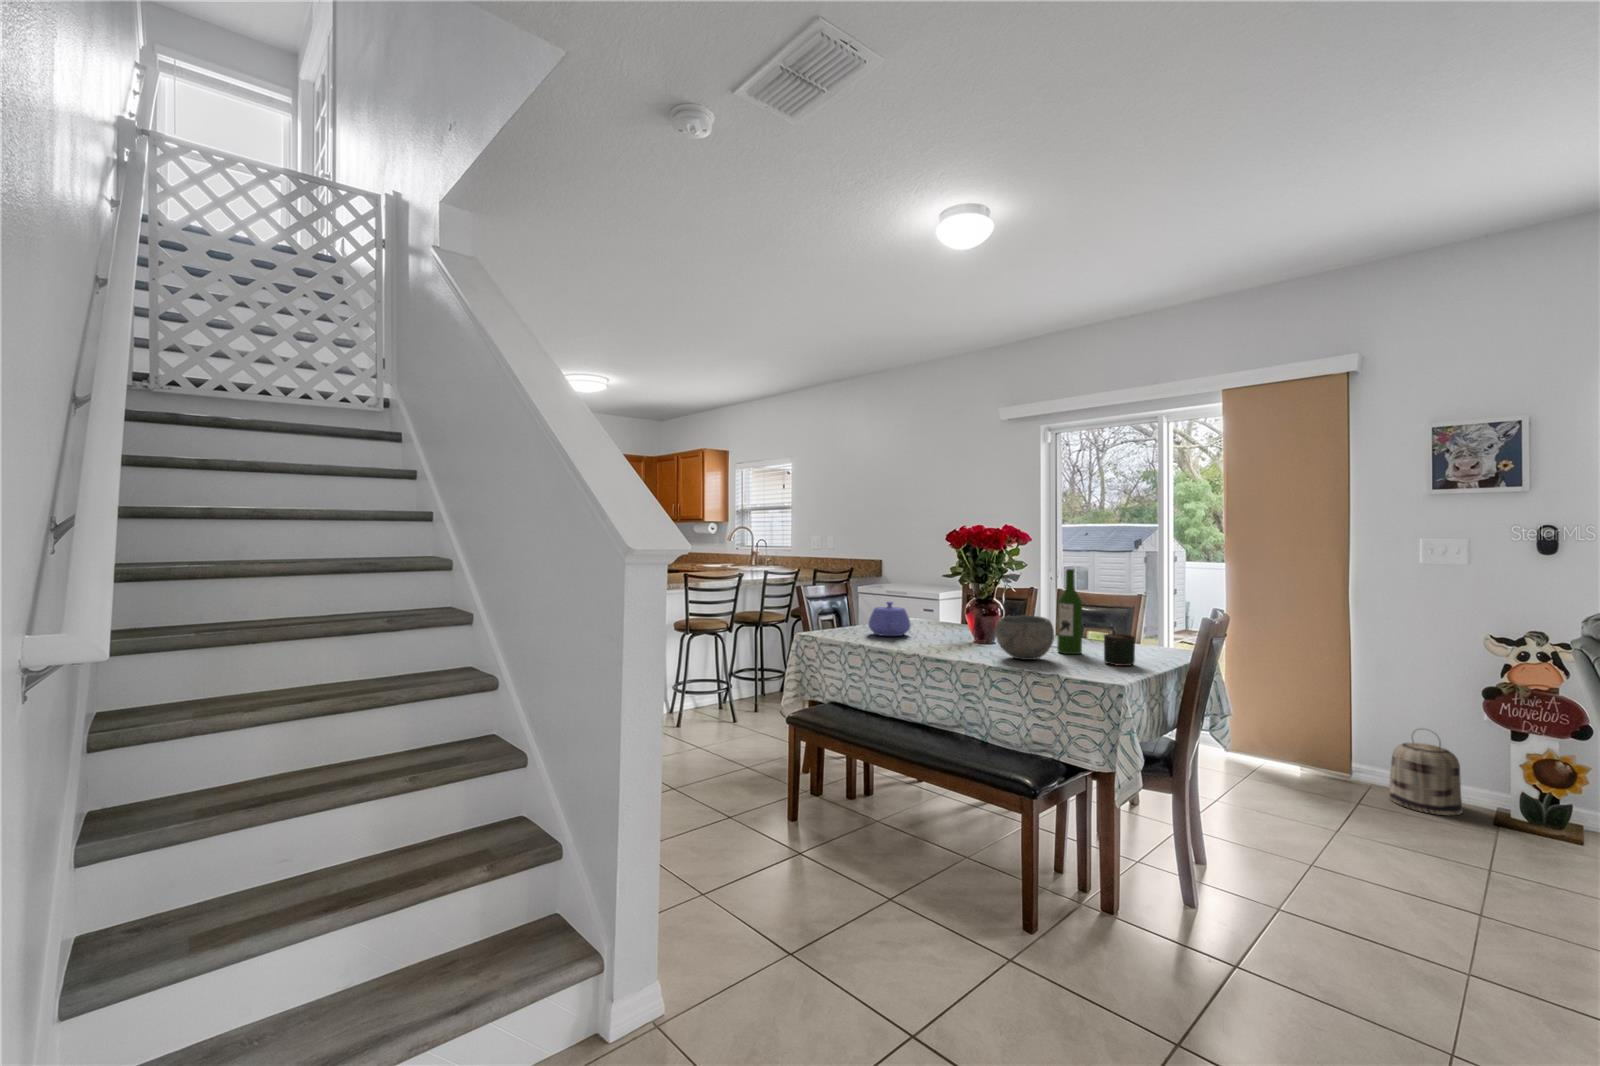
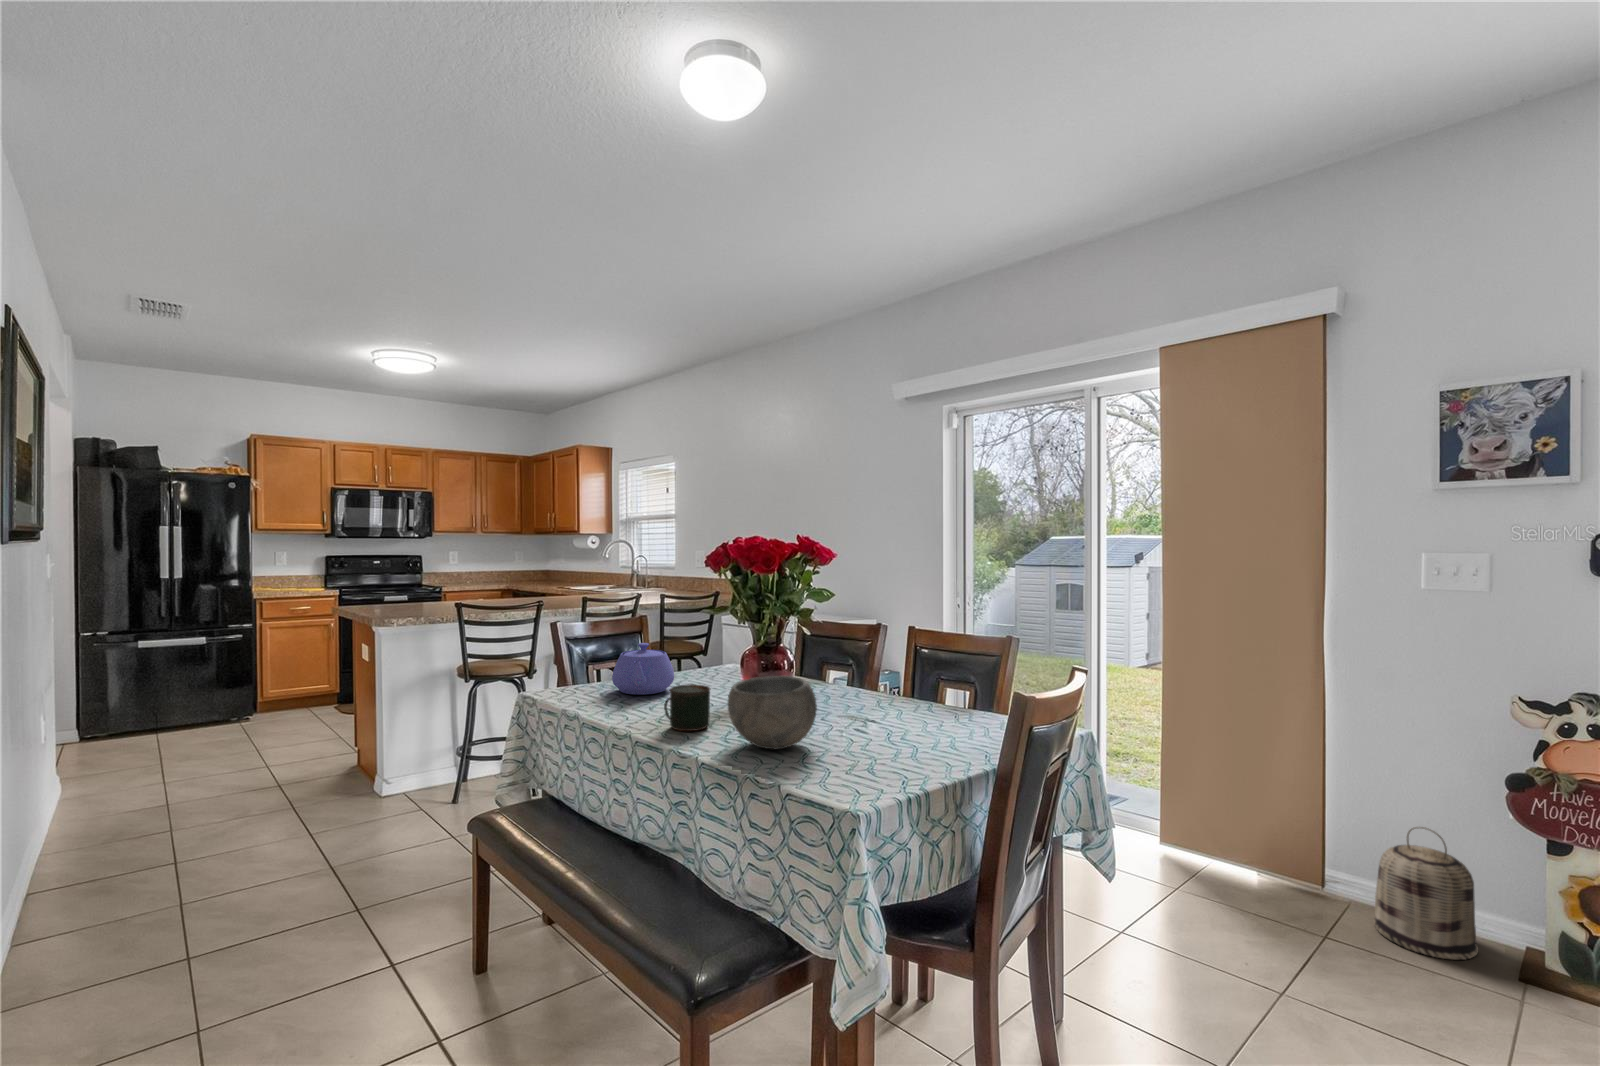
wine bottle: present [1057,569,1082,654] -> none [843,603,879,735]
mug: present [1104,634,1135,666] -> present [664,684,710,731]

